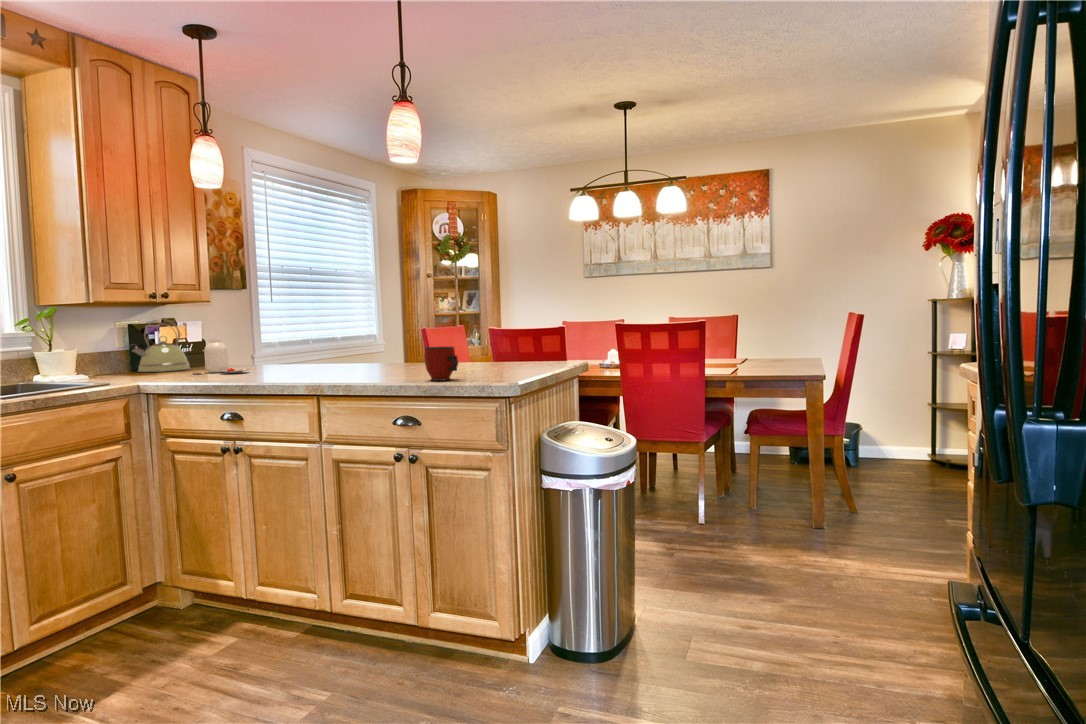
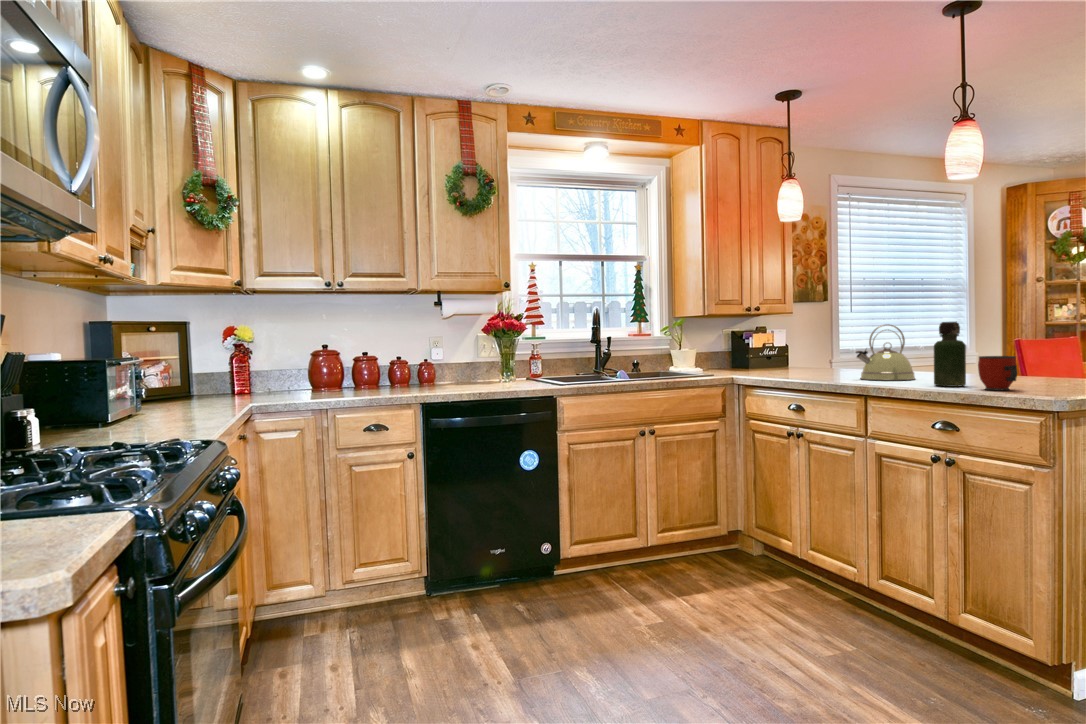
bottle: none [382,313,412,380] -> present [934,322,966,387]
kettle: present [130,319,190,372] -> present [856,324,915,380]
jar: present [193,339,249,374] -> none [773,345,818,373]

